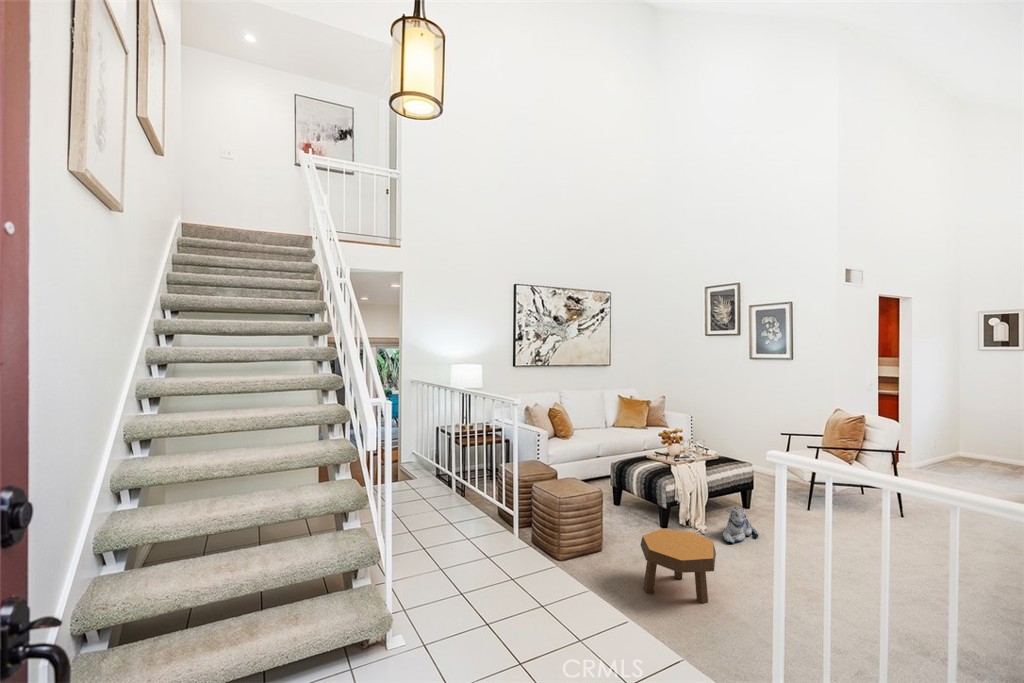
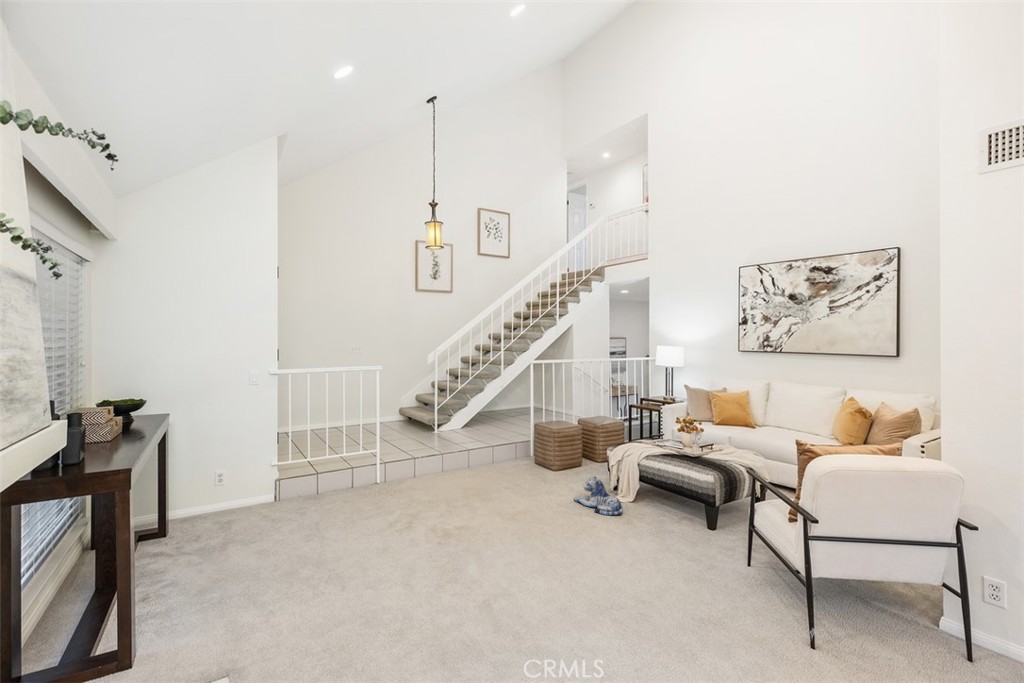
footstool: present [640,529,716,604] -> none [472,445,520,482]

